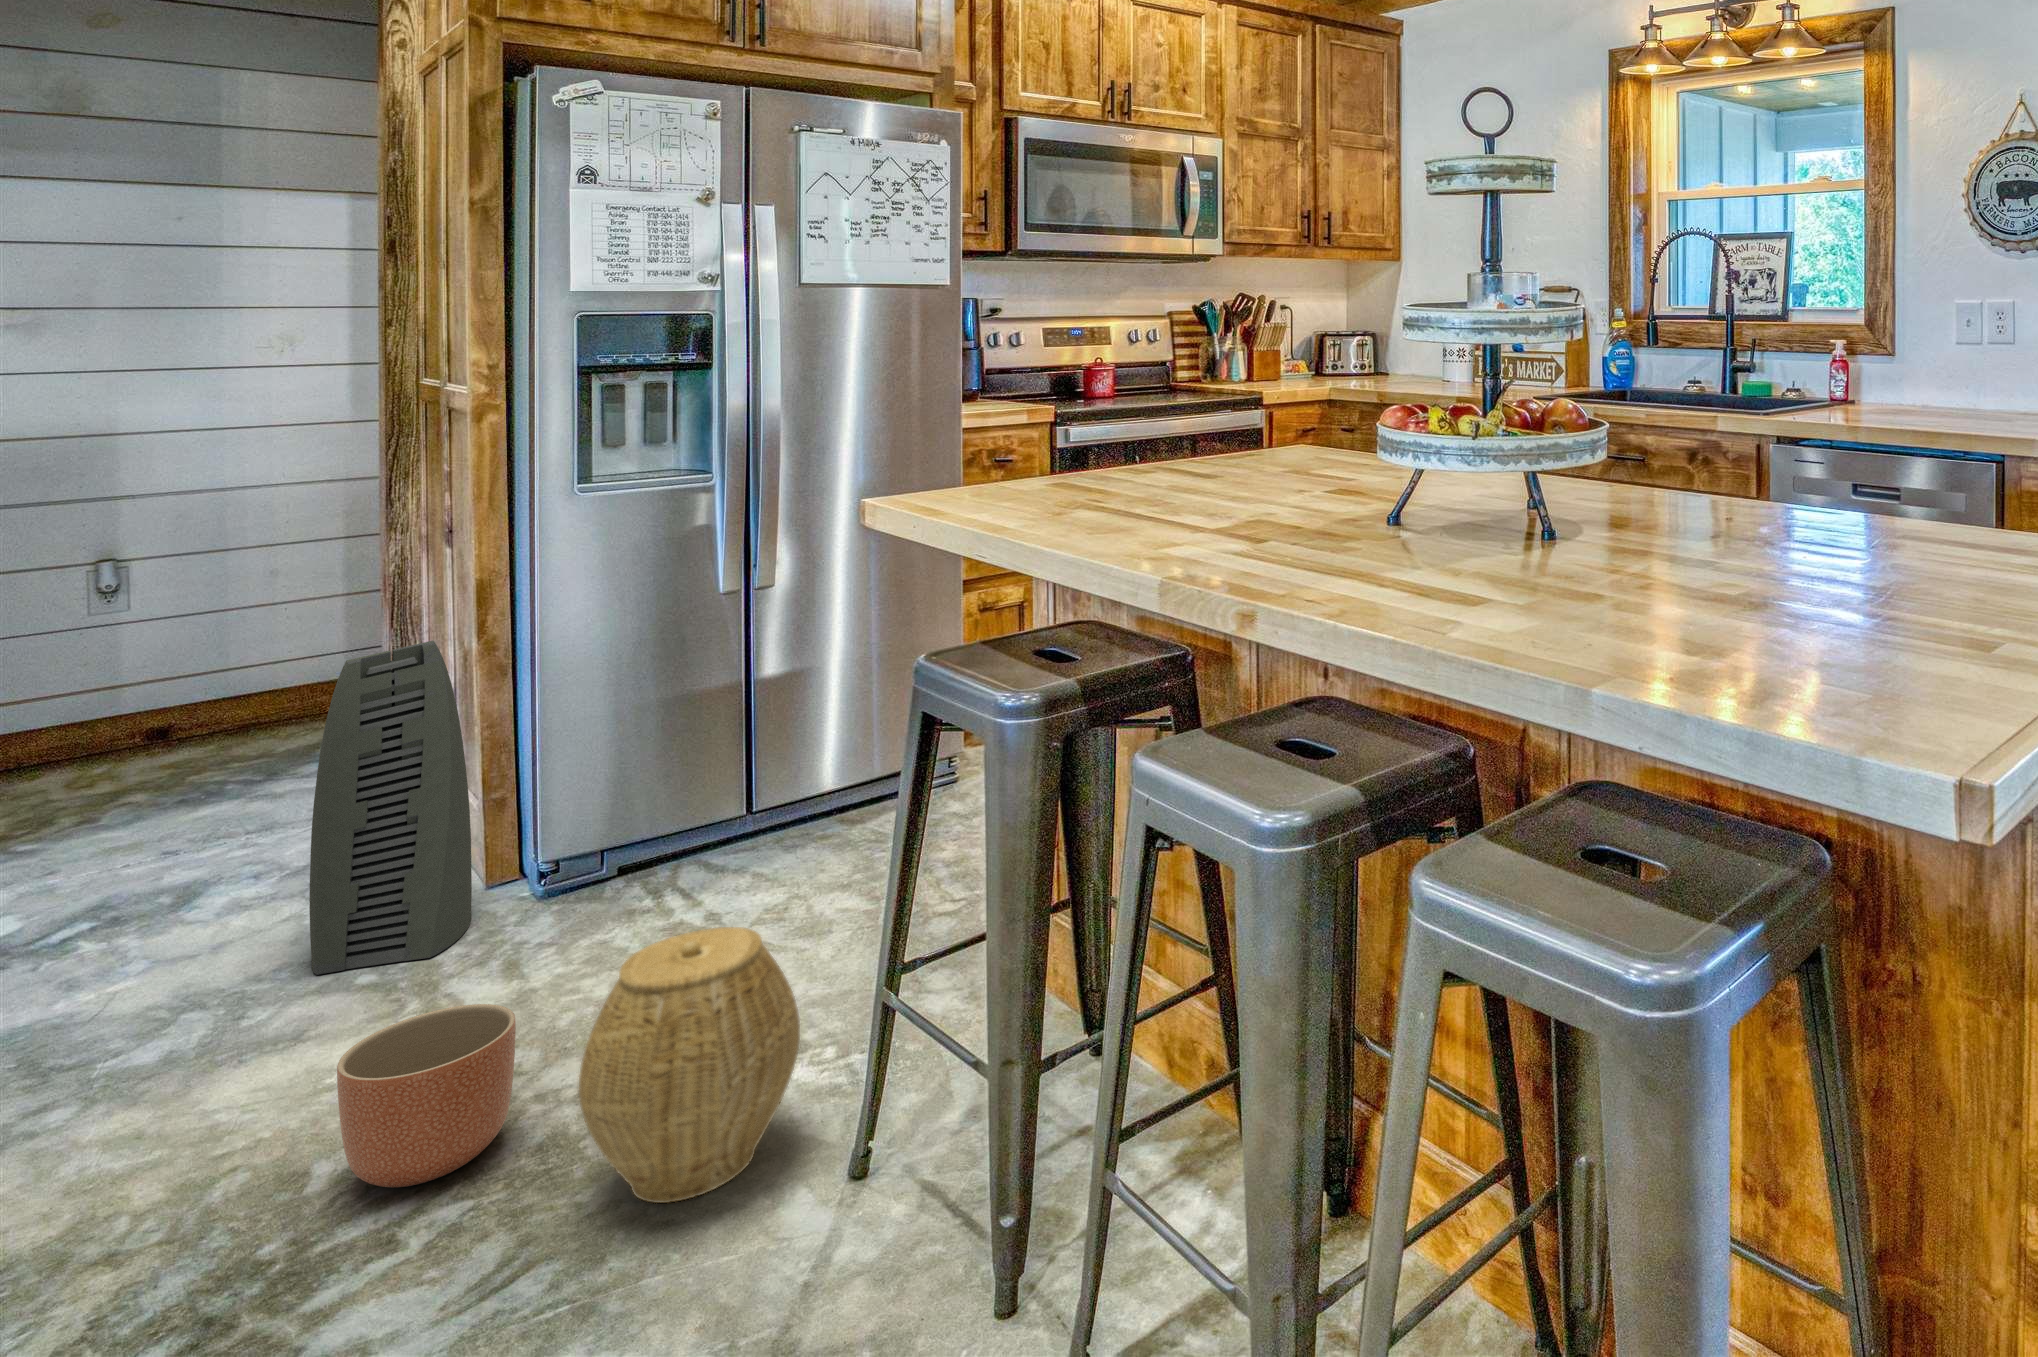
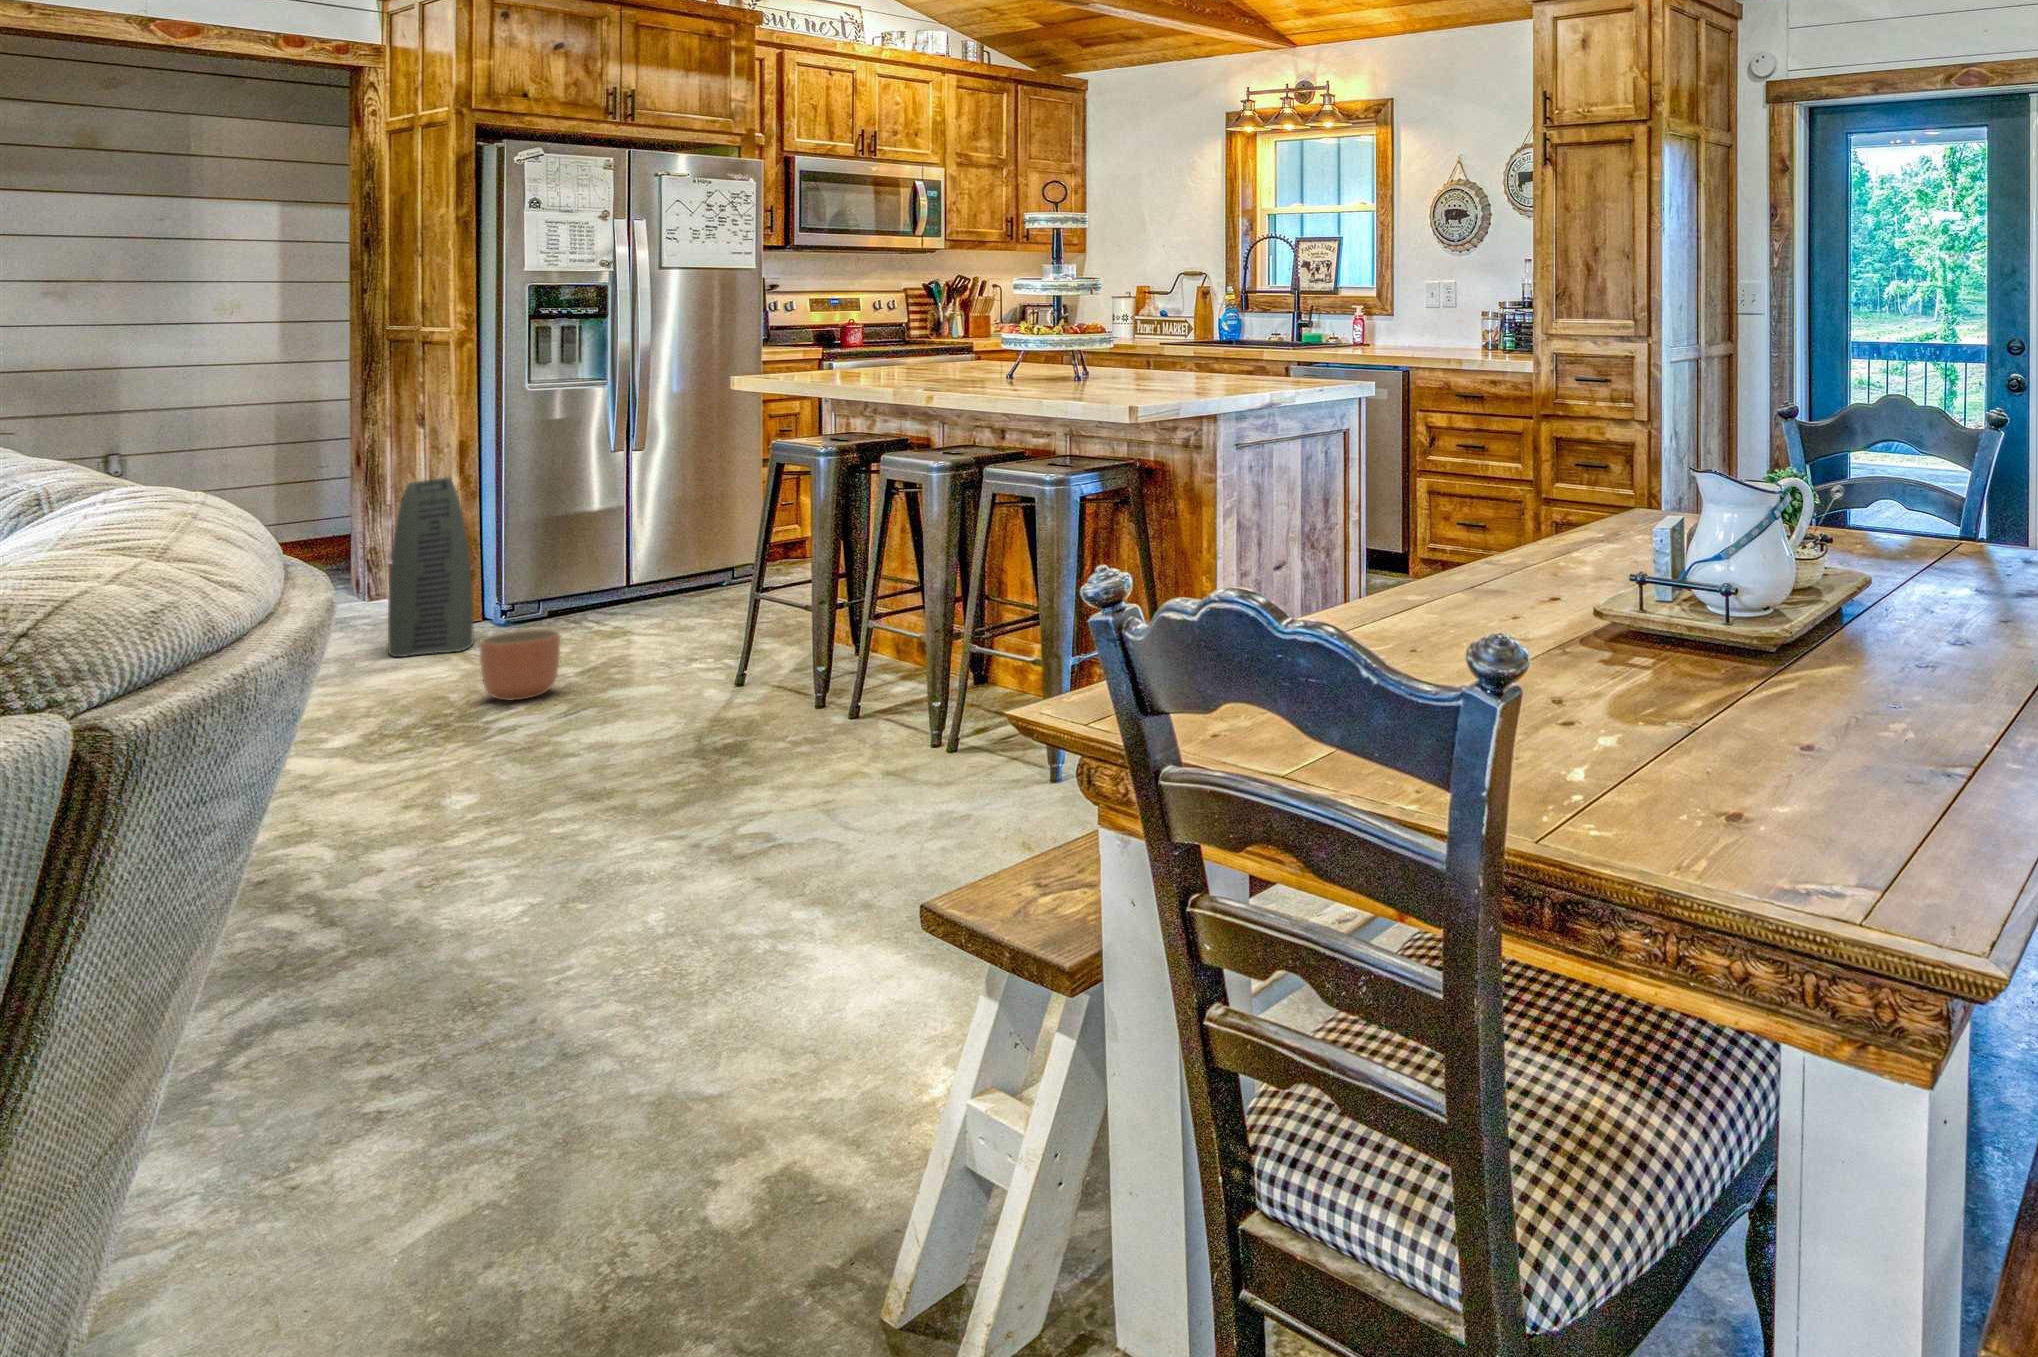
woven basket: present [579,927,800,1203] -> none [606,584,710,700]

